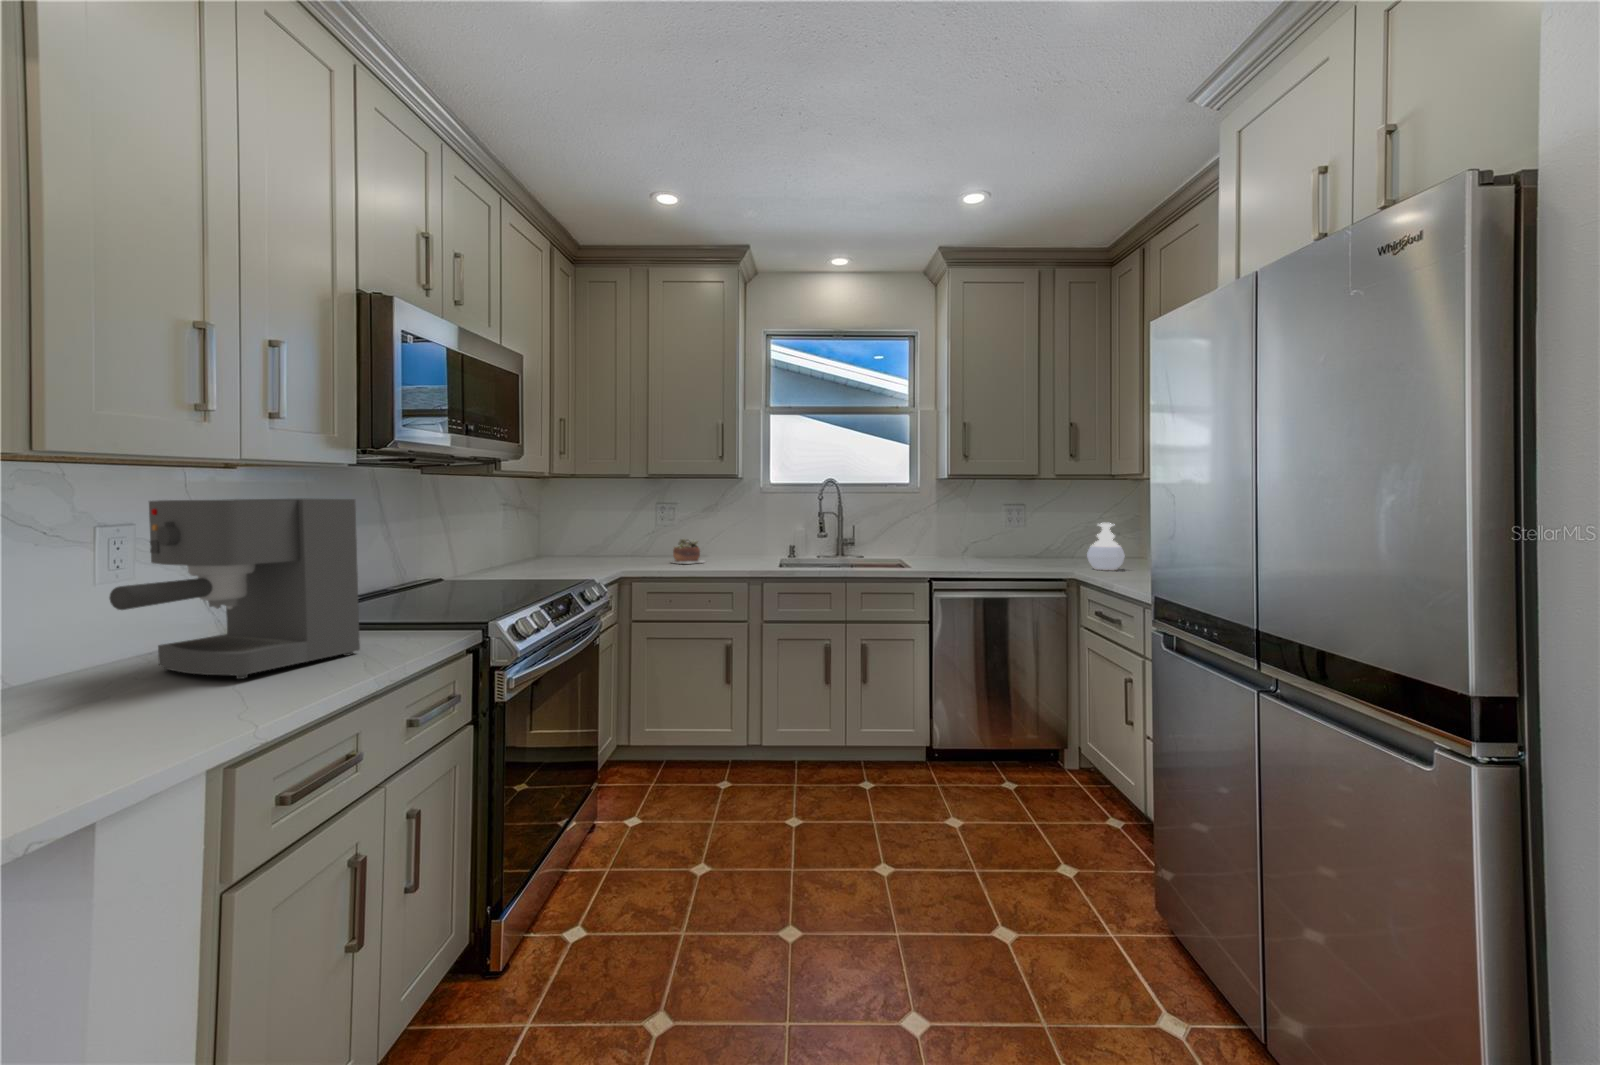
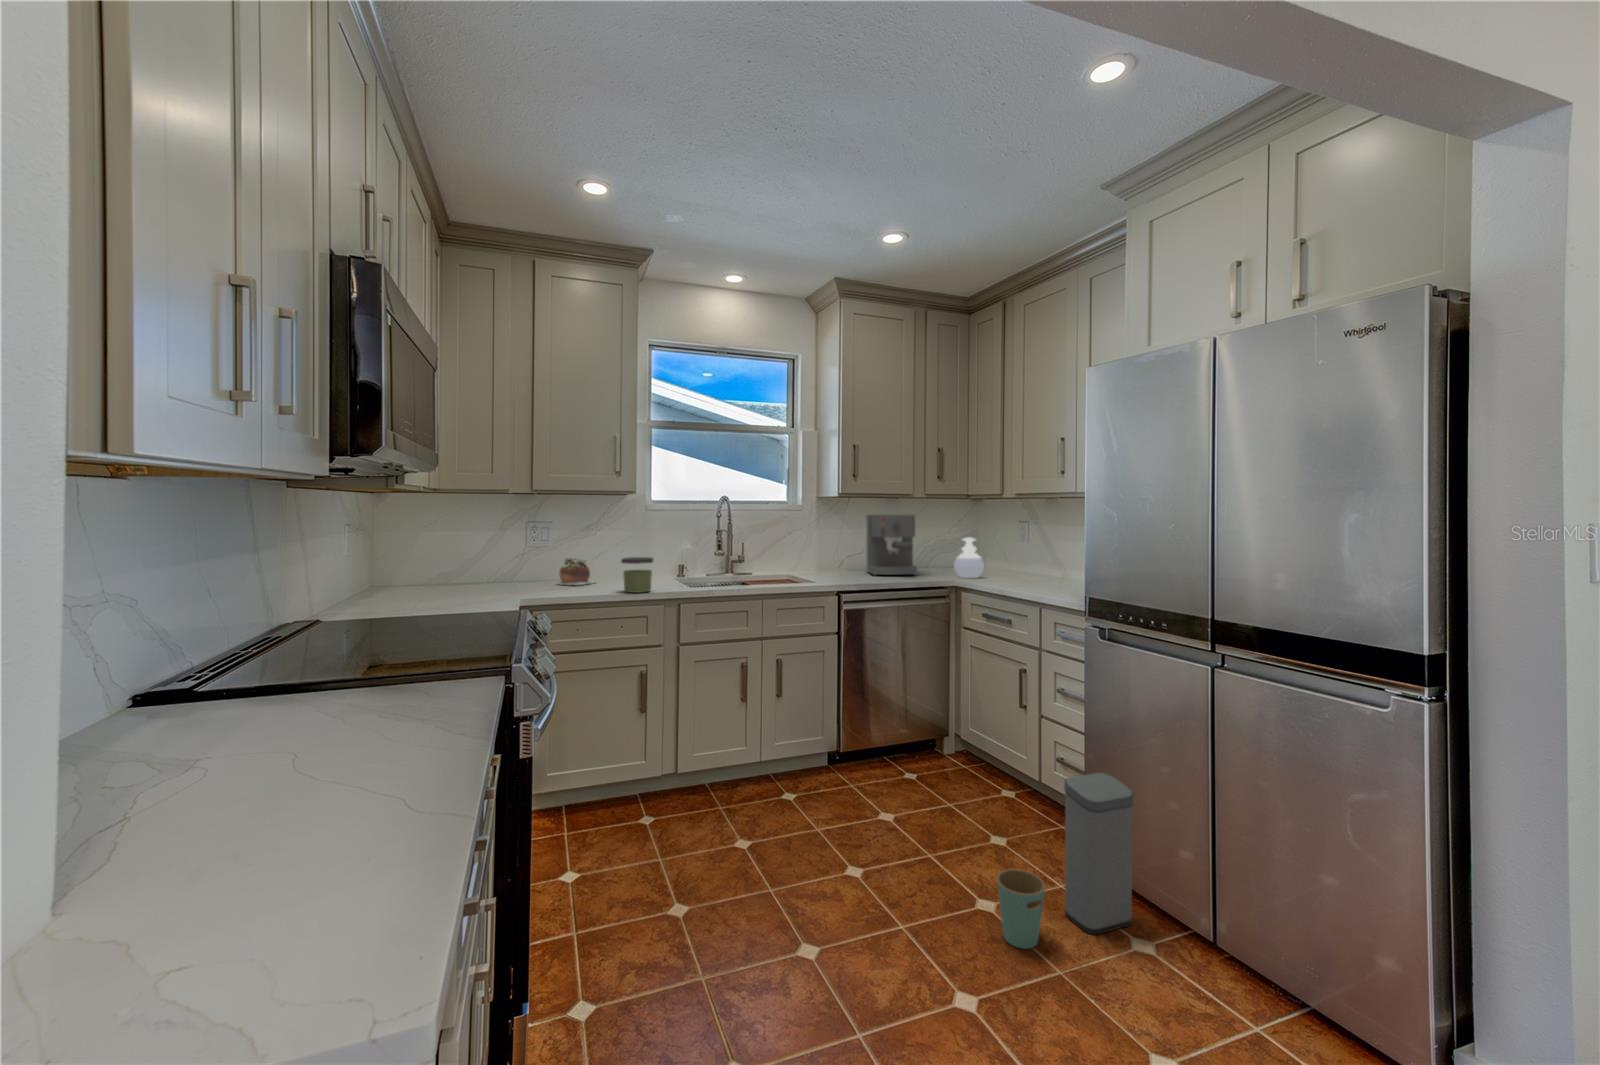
coffee maker: present [110,498,360,679] -> present [866,514,917,576]
jar: none [709,539,741,572] -> present [621,557,654,593]
trash can: none [993,806,1181,997] -> present [996,773,1133,949]

